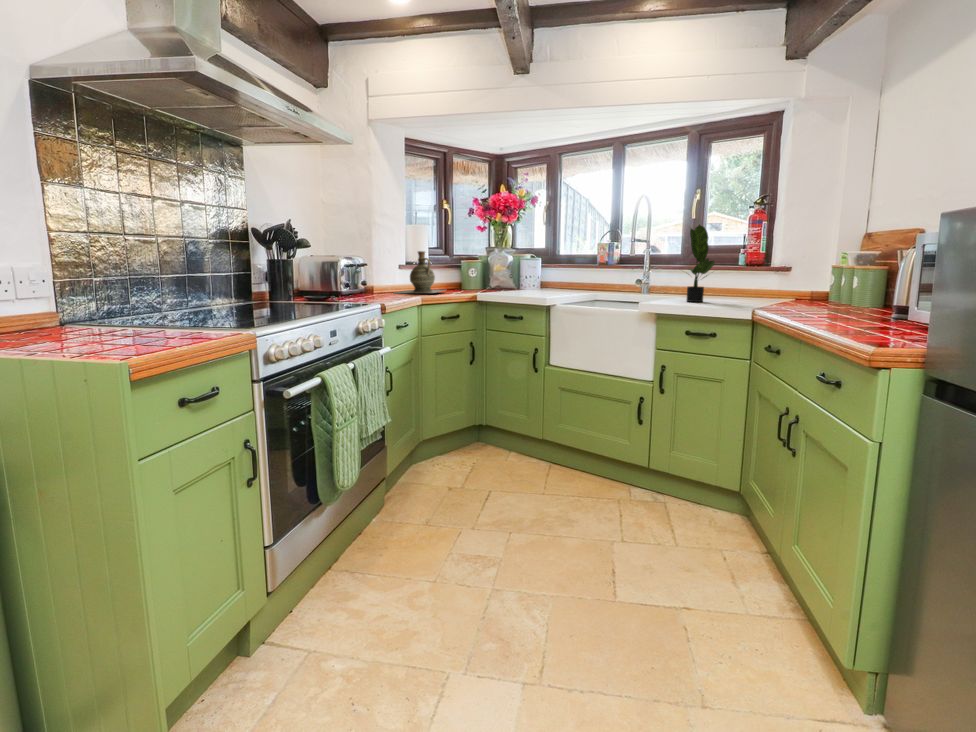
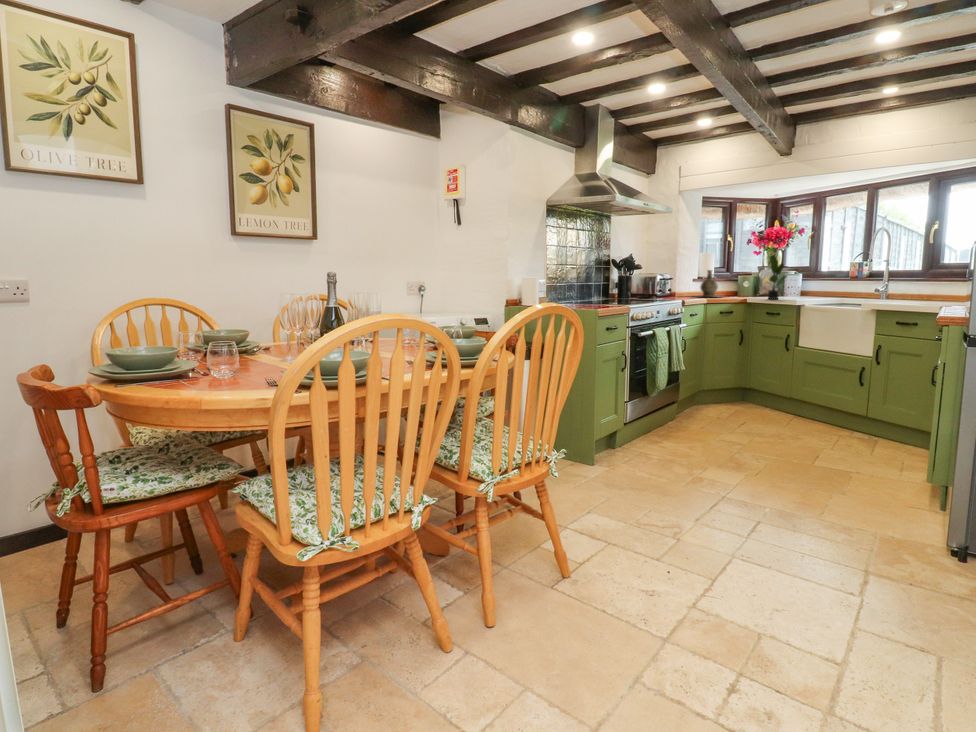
potted plant: present [687,225,715,302] -> present [768,255,787,299]

